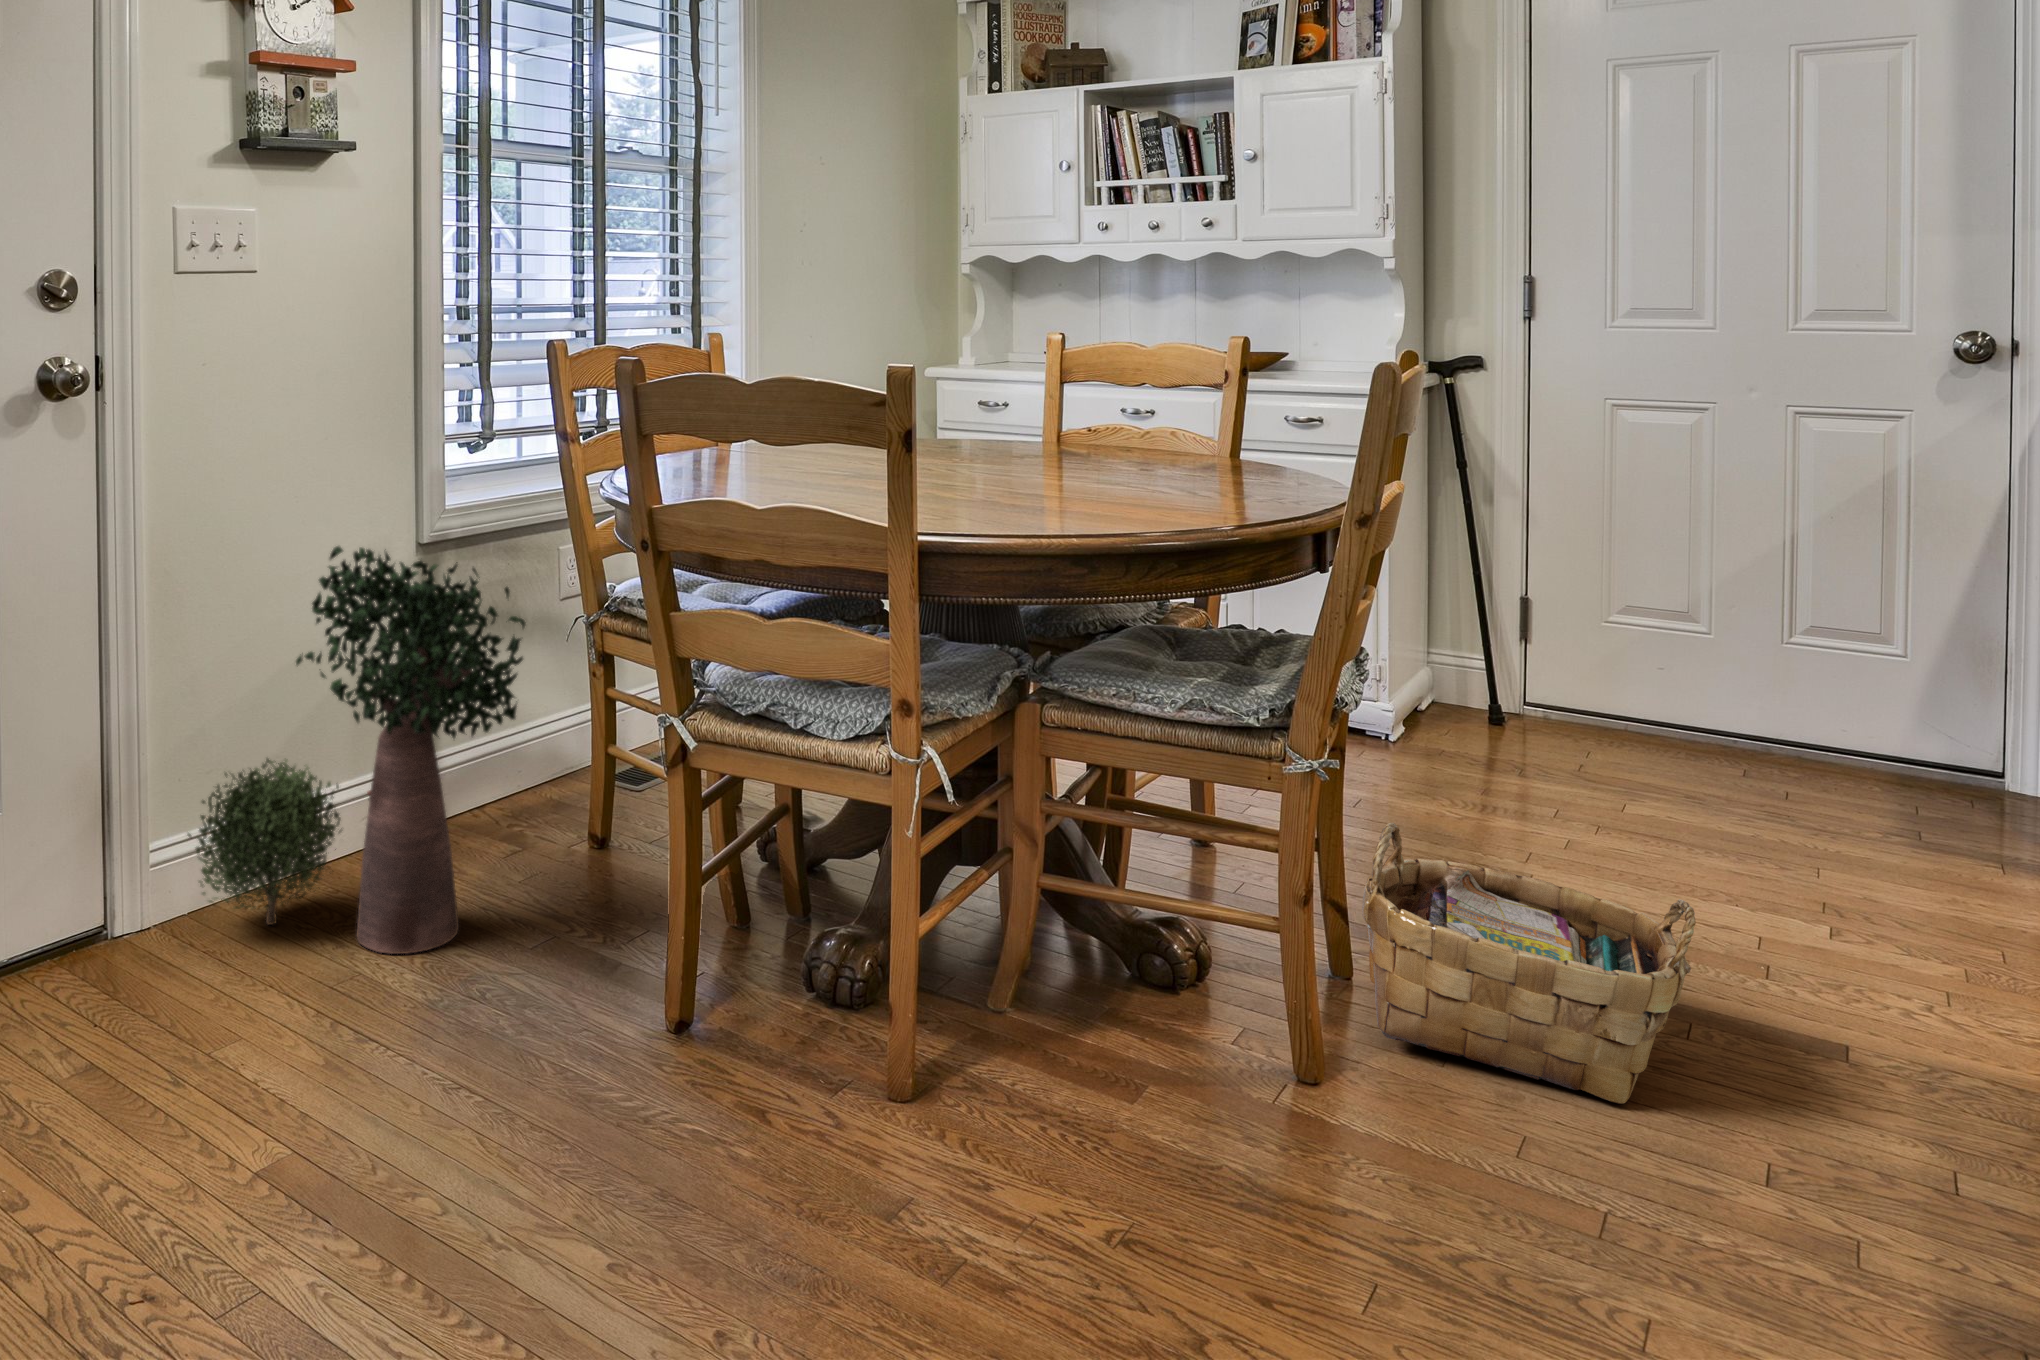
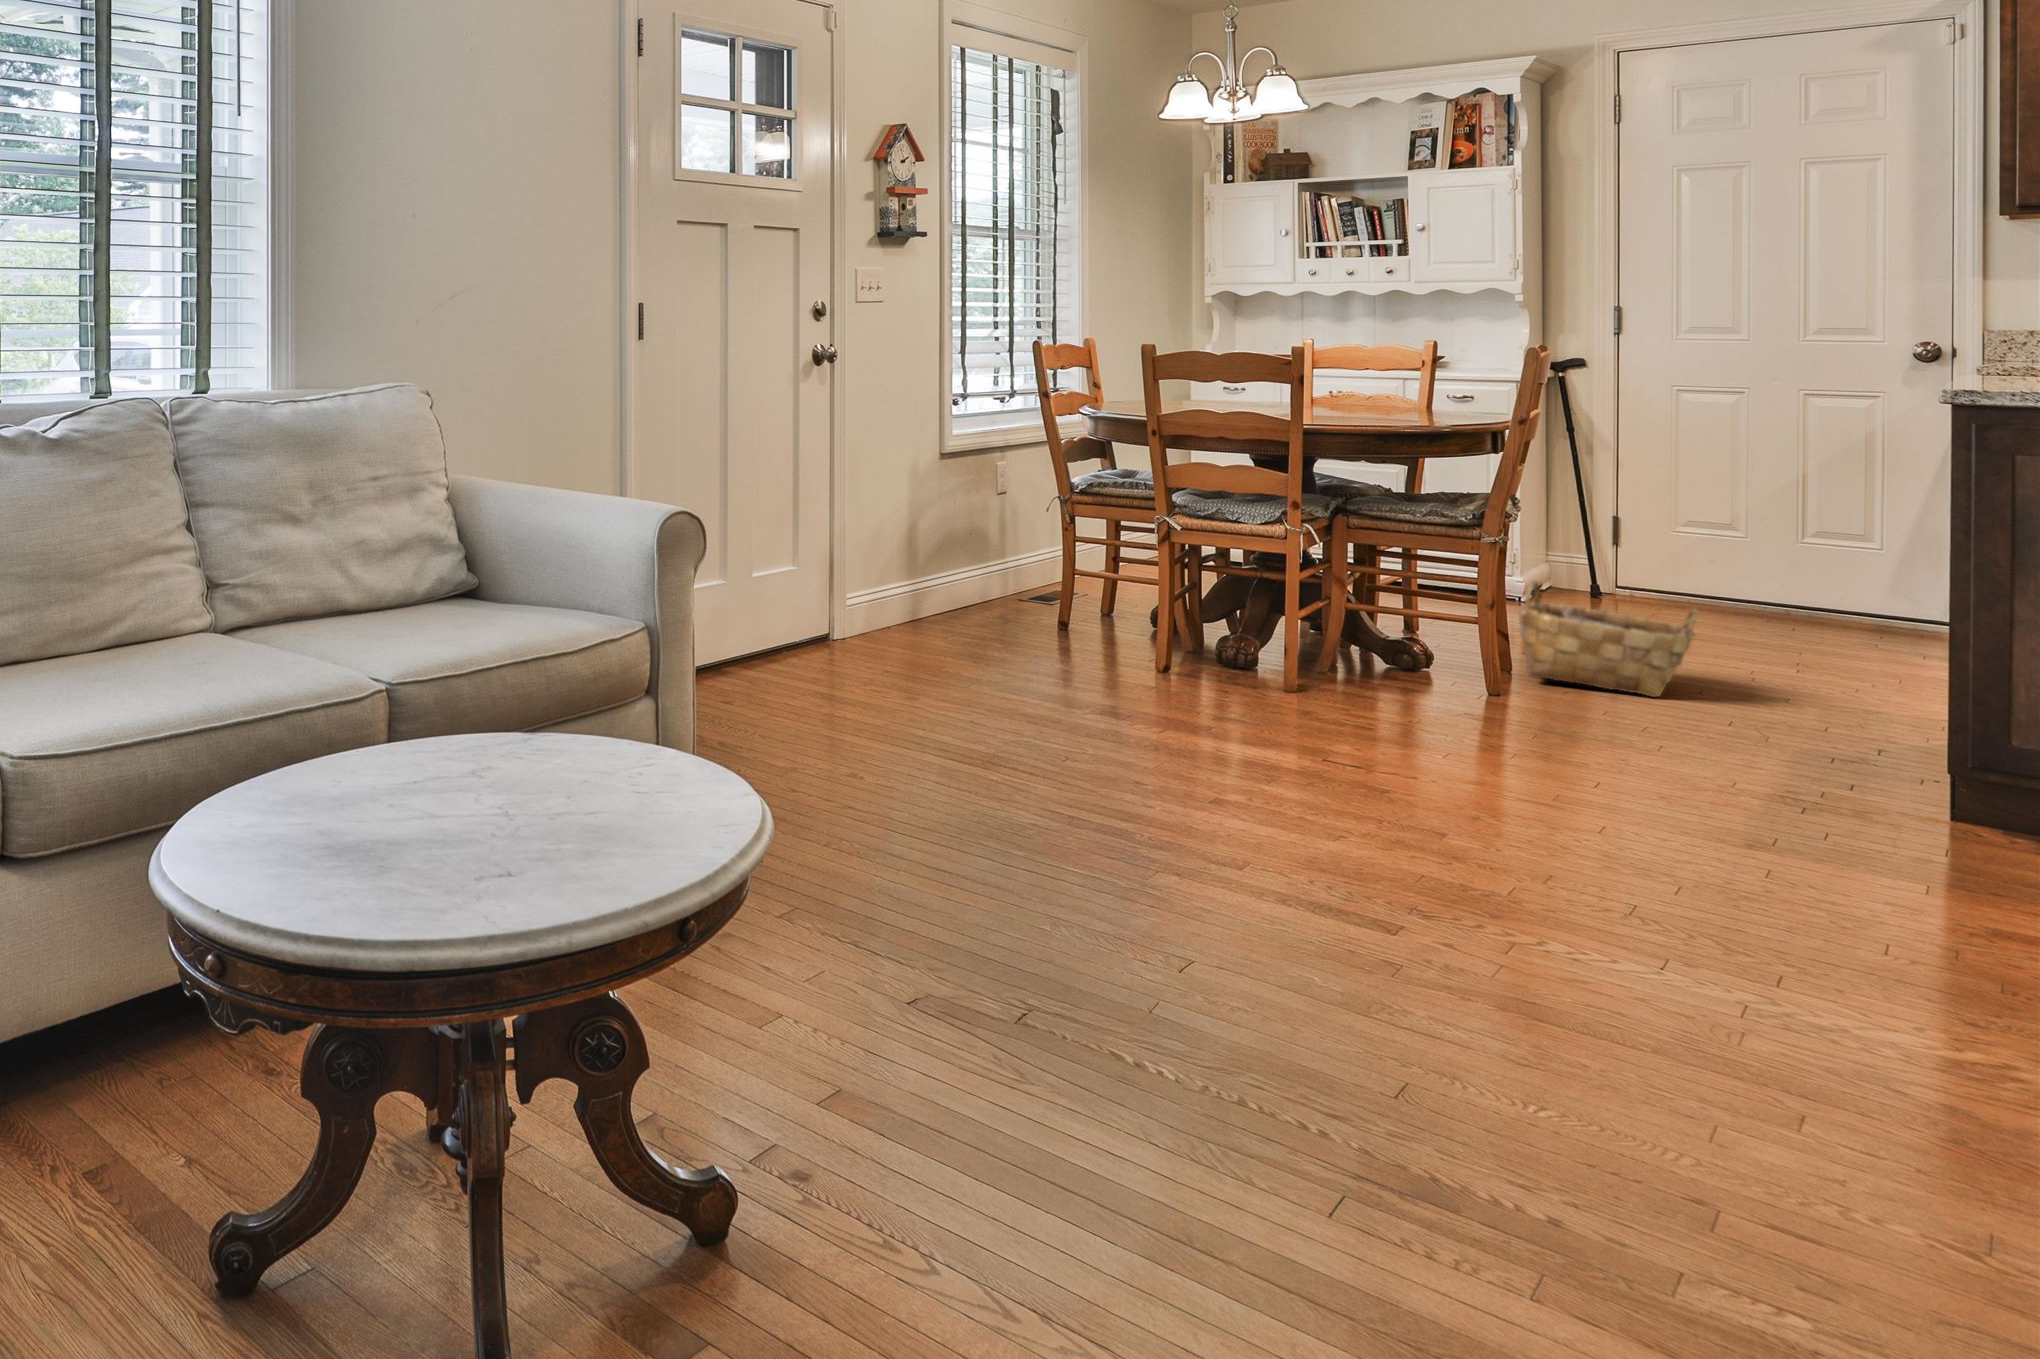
potted plant: present [188,546,526,954] -> none [865,446,1045,648]

